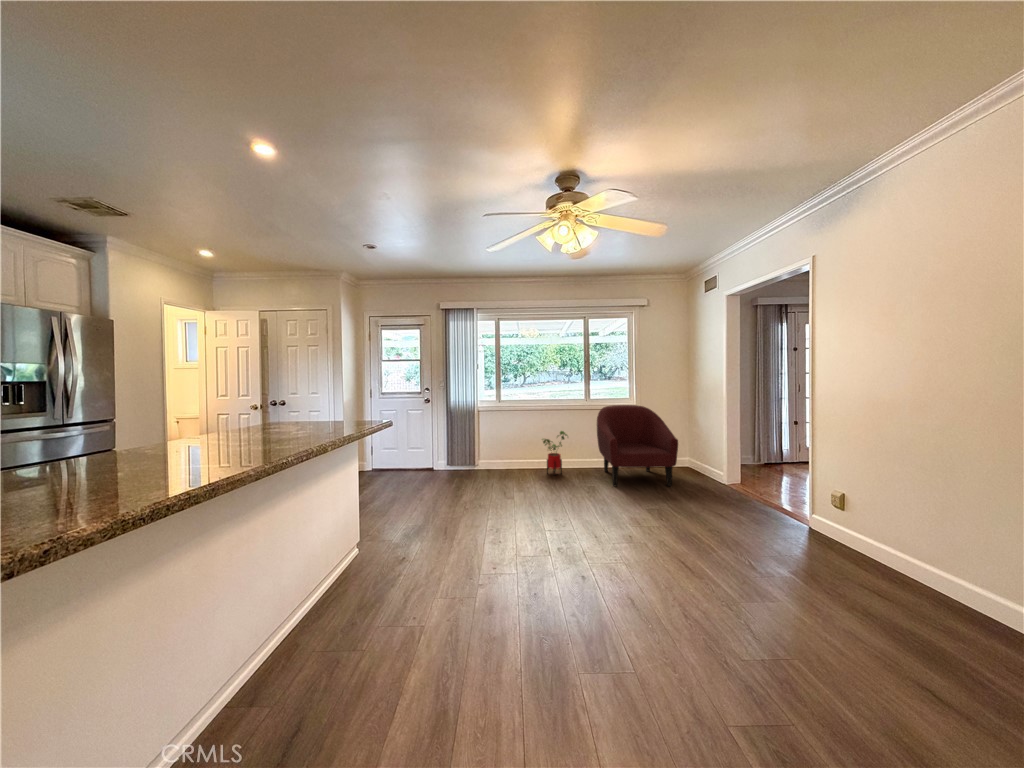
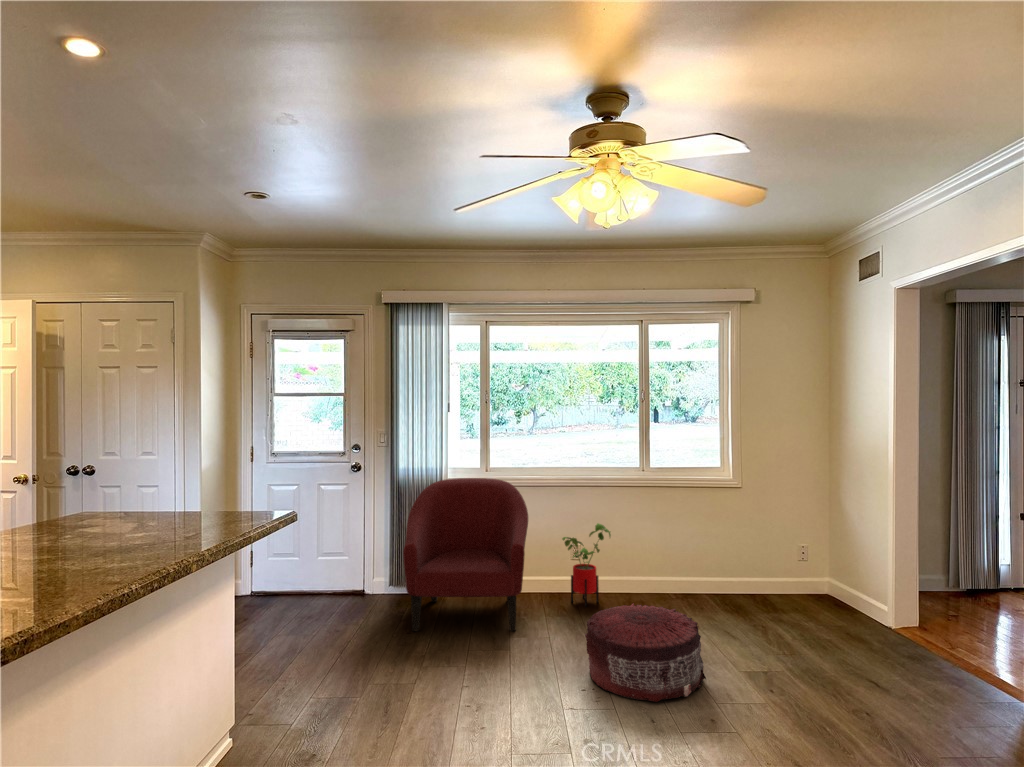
armchair: present [597,405,678,486] -> present [403,478,528,631]
pouf: none [556,471,625,524] -> present [585,603,706,702]

